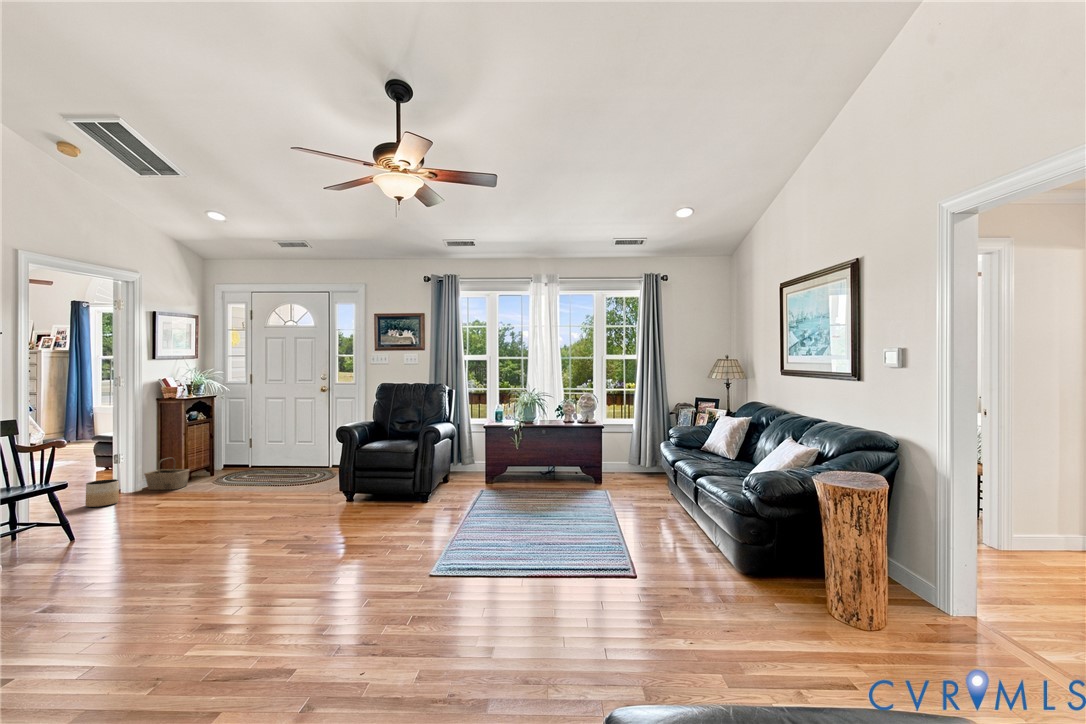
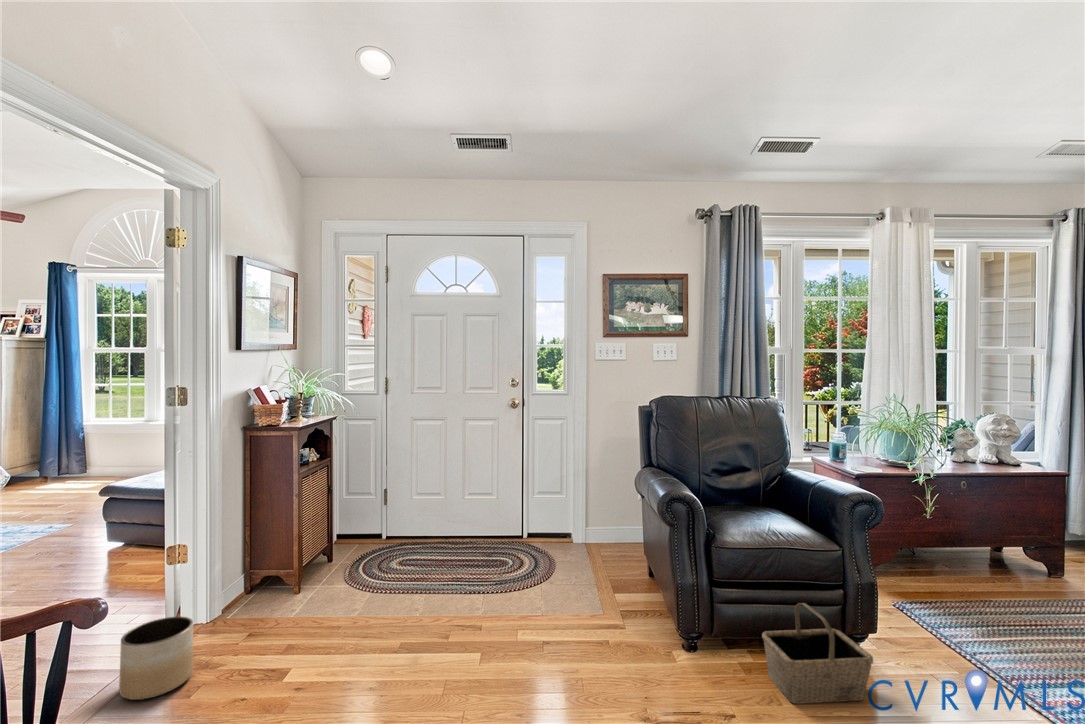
basket: present [144,458,190,490] -> present [762,603,873,704]

